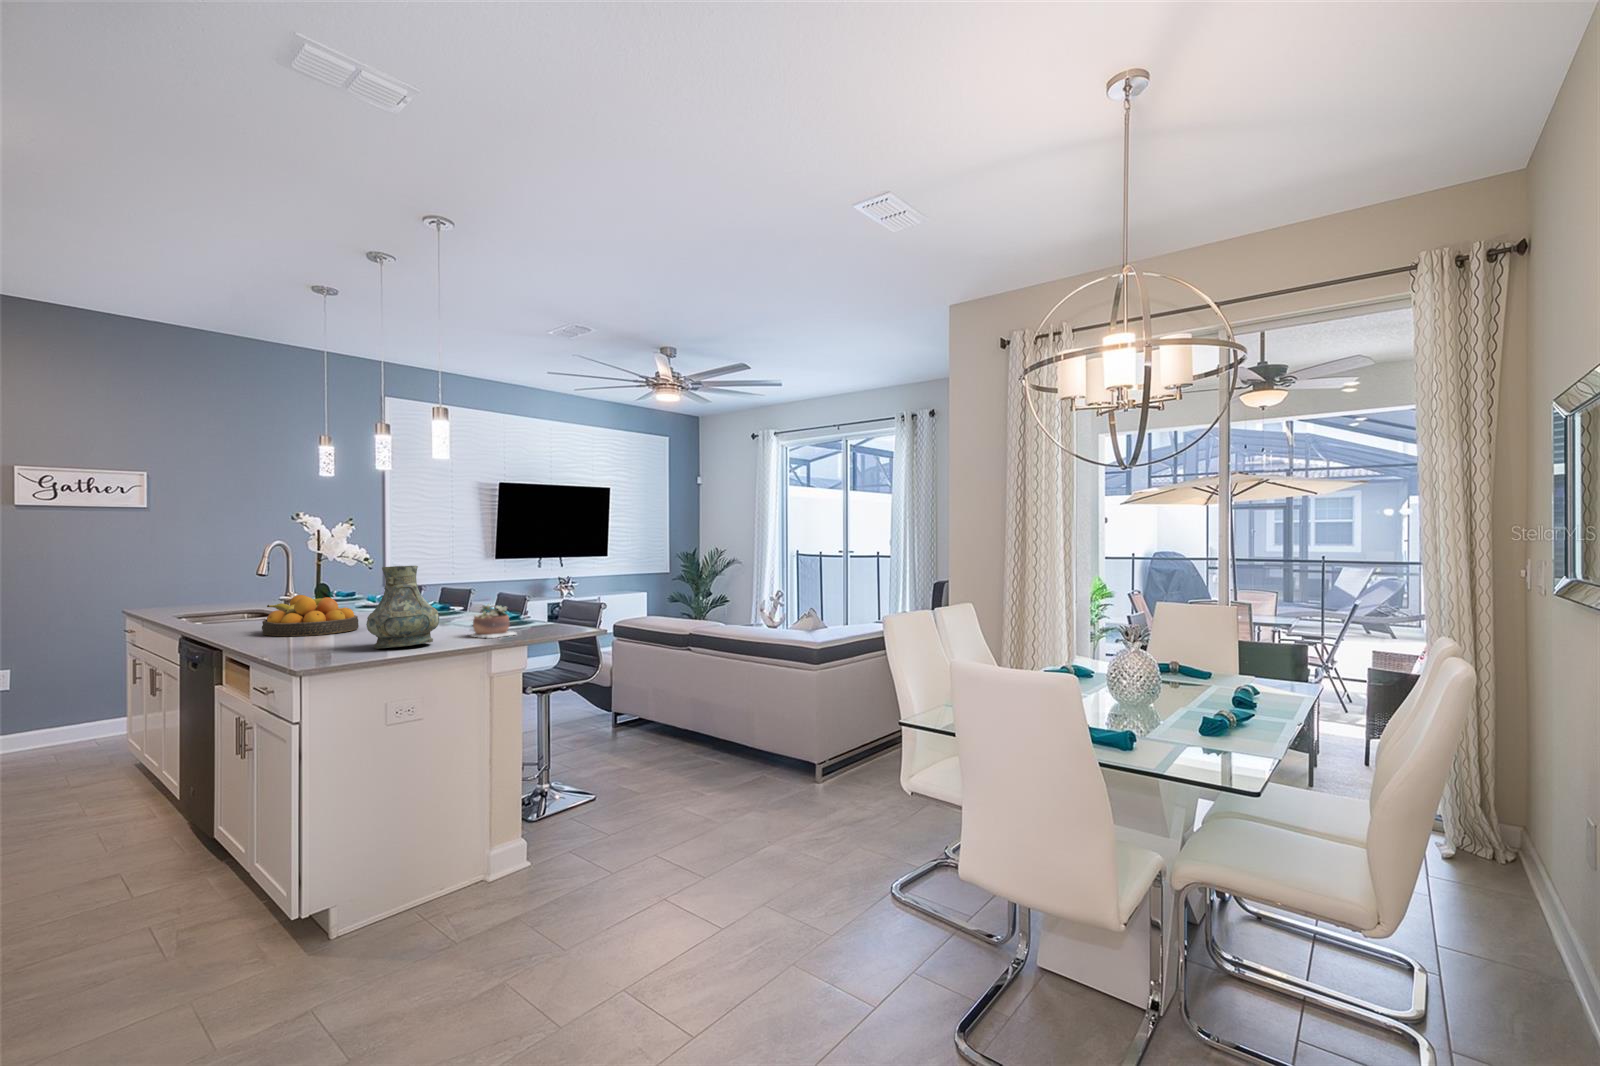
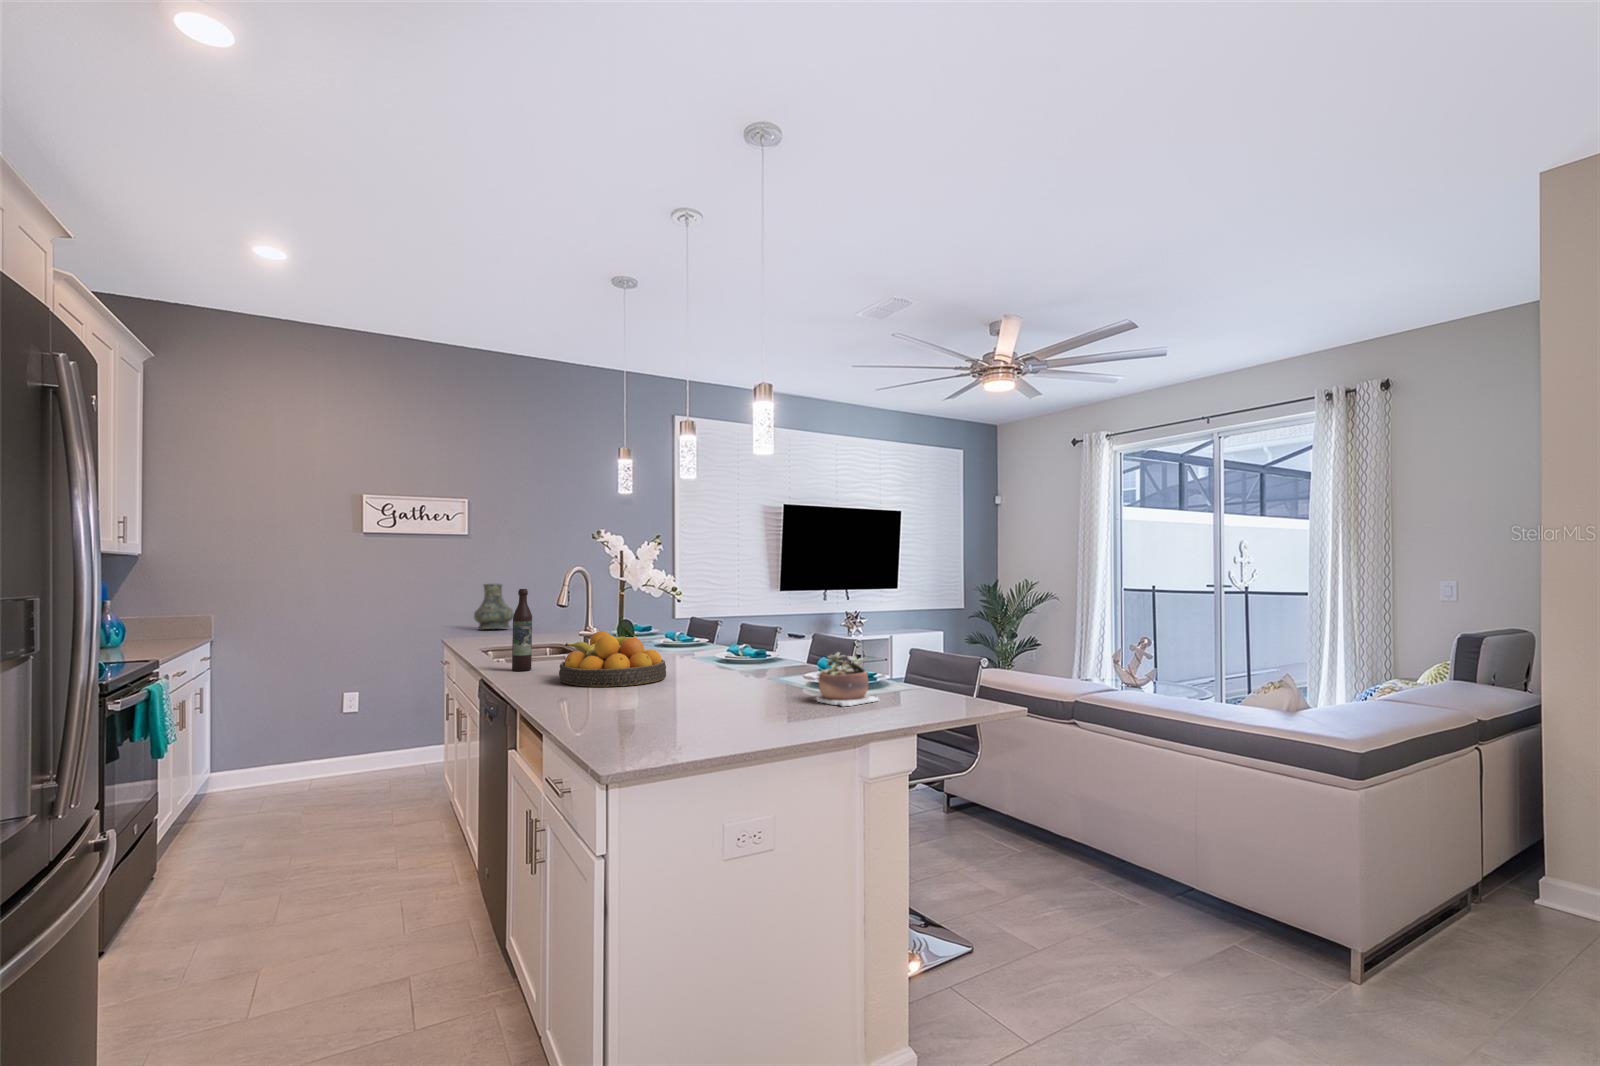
wine bottle: none [215,562,234,630] -> present [512,589,532,671]
vase: present [366,566,439,649] -> present [474,584,513,630]

